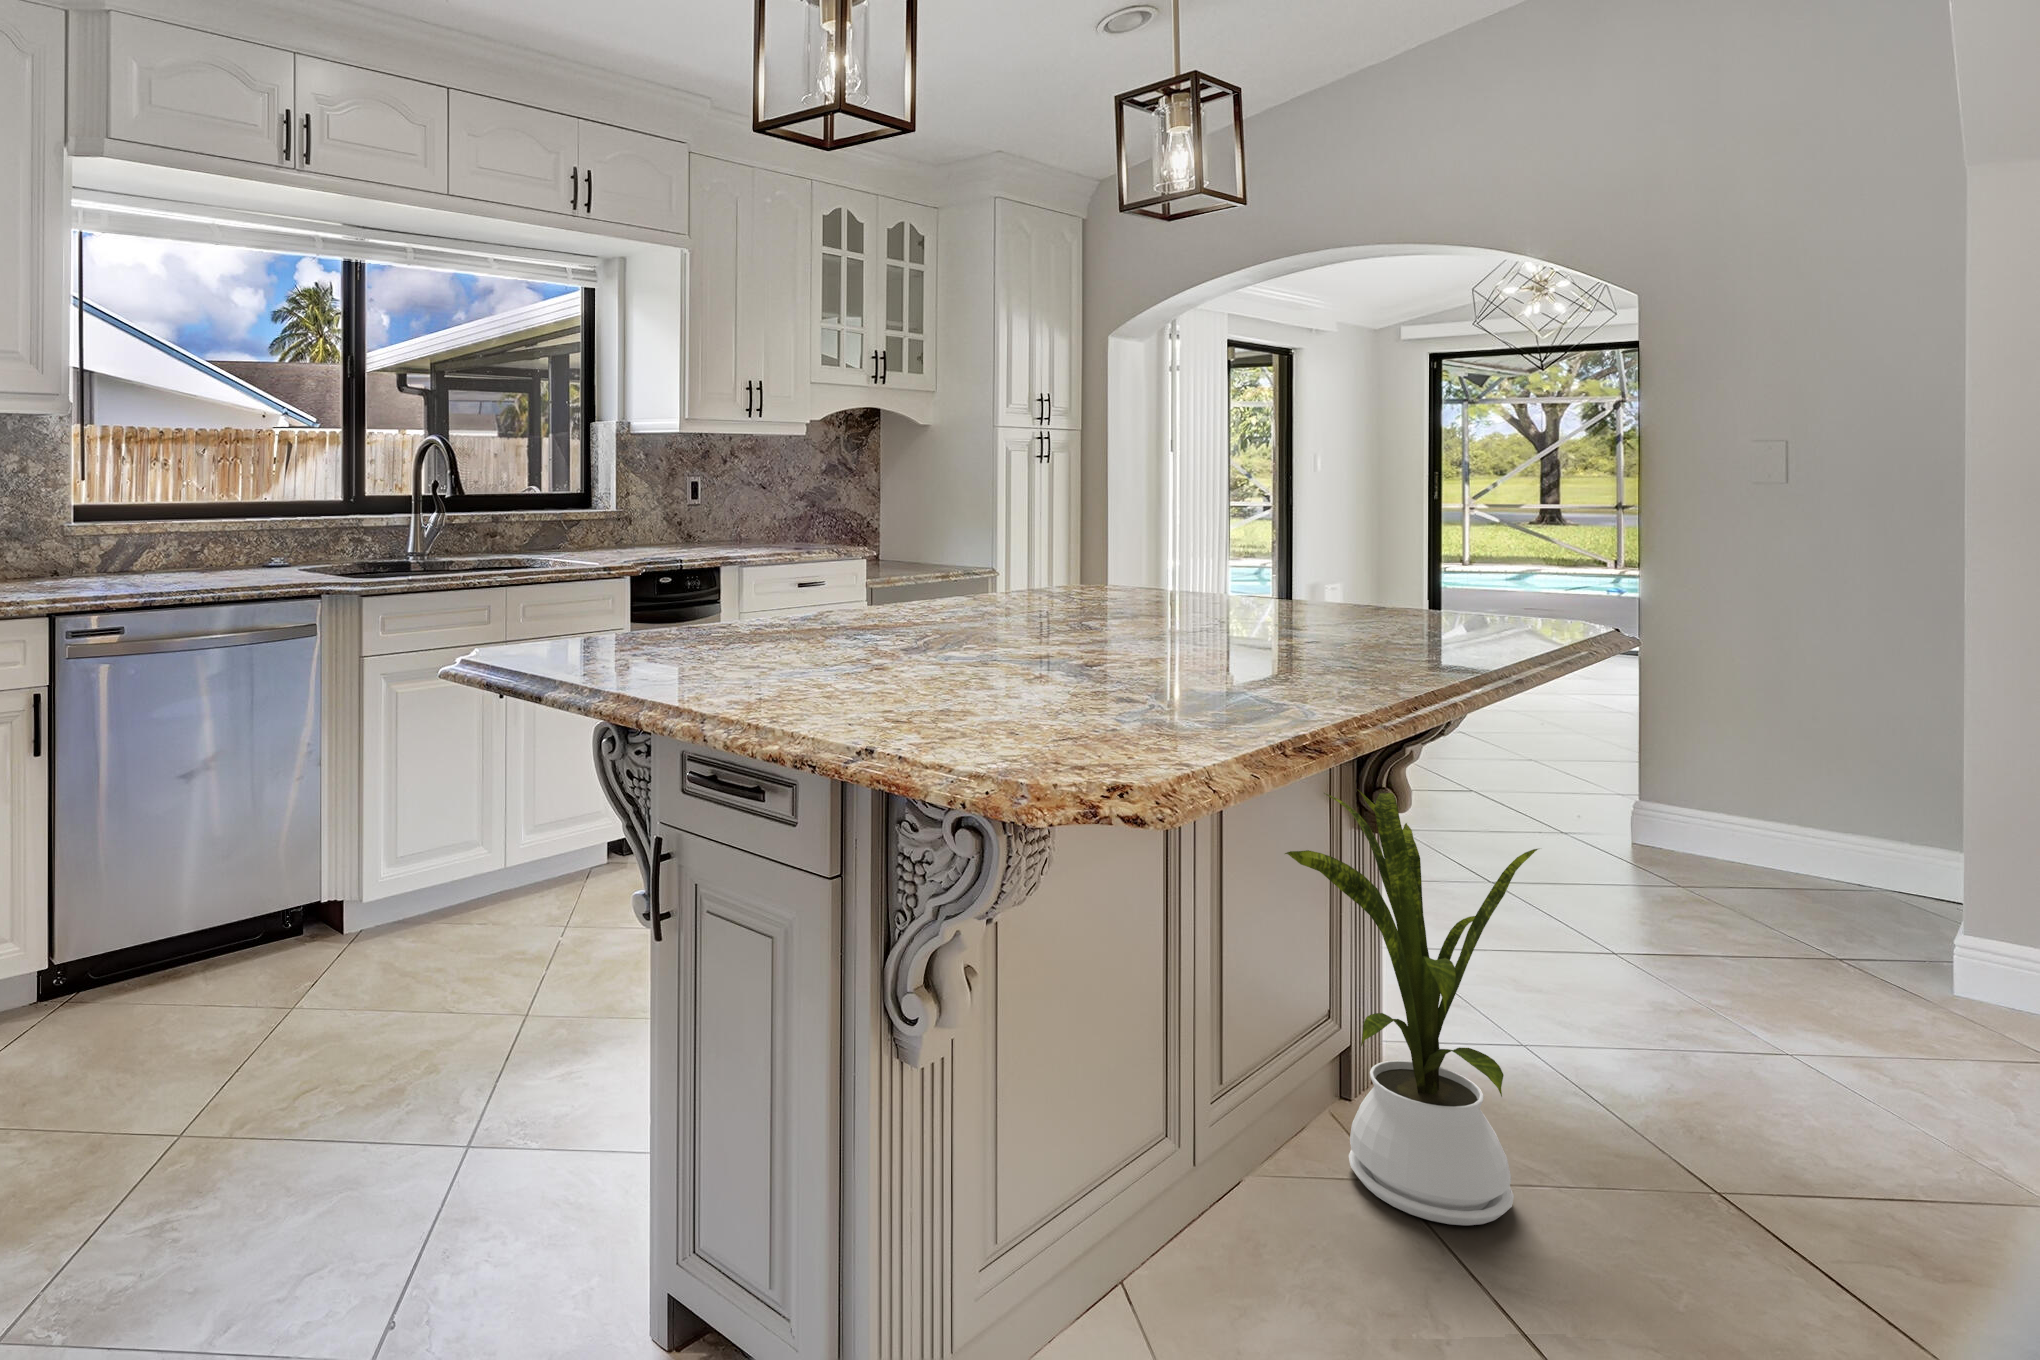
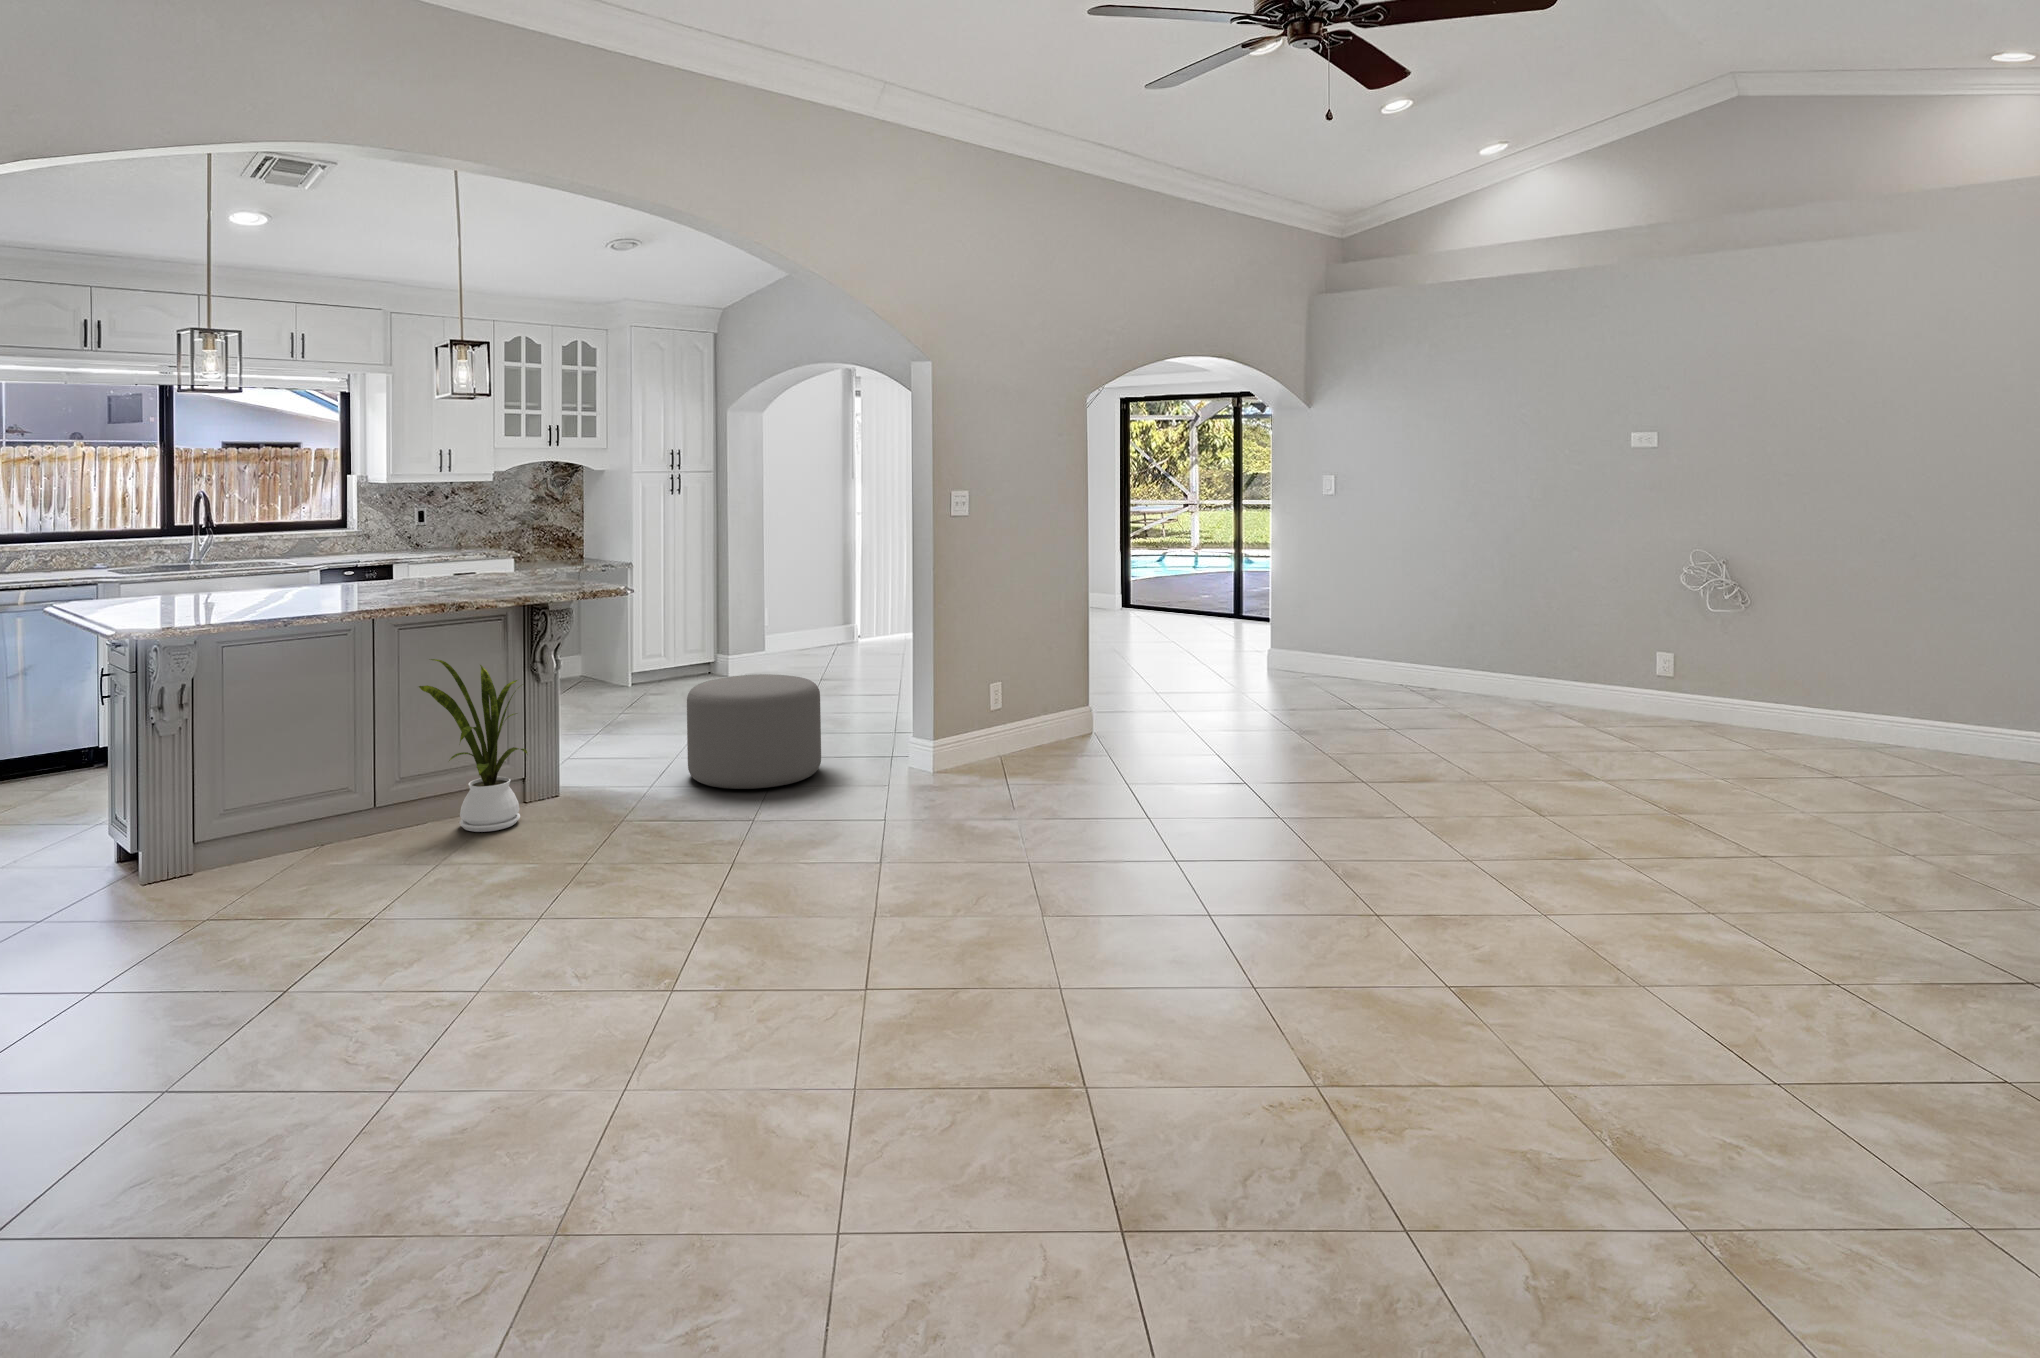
ottoman: none [1522,785,1892,1060] -> present [687,674,821,789]

